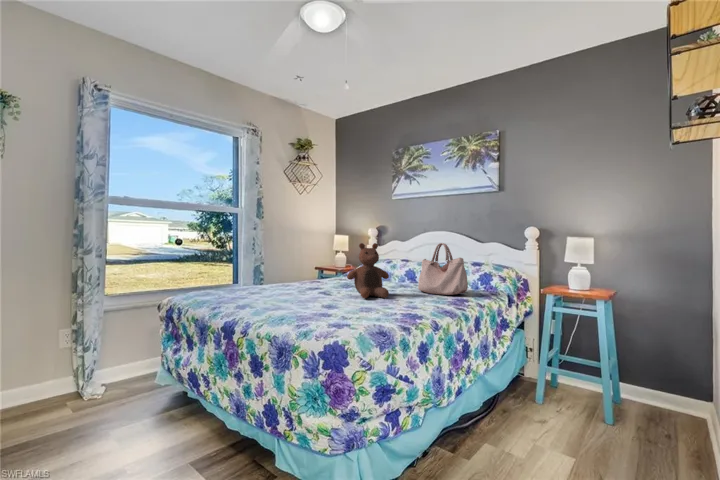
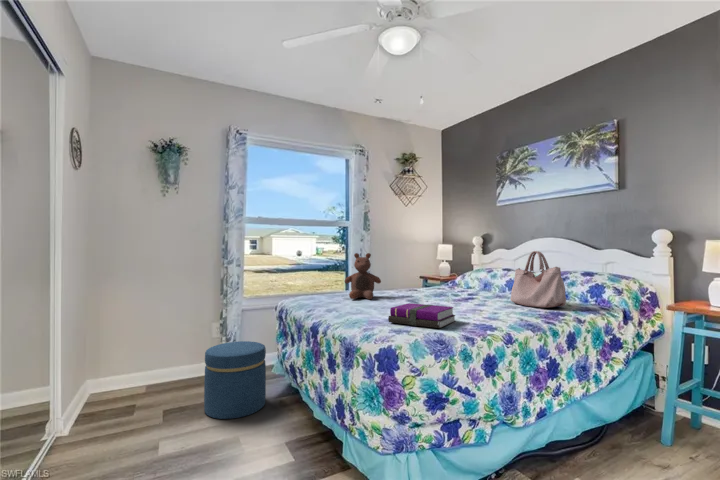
stuffed bear: present [347,243,389,298] -> present [345,253,381,299]
notebook: none [319,295,383,319] -> present [388,303,455,328]
ottoman: none [63,350,152,452] -> present [204,341,266,419]

